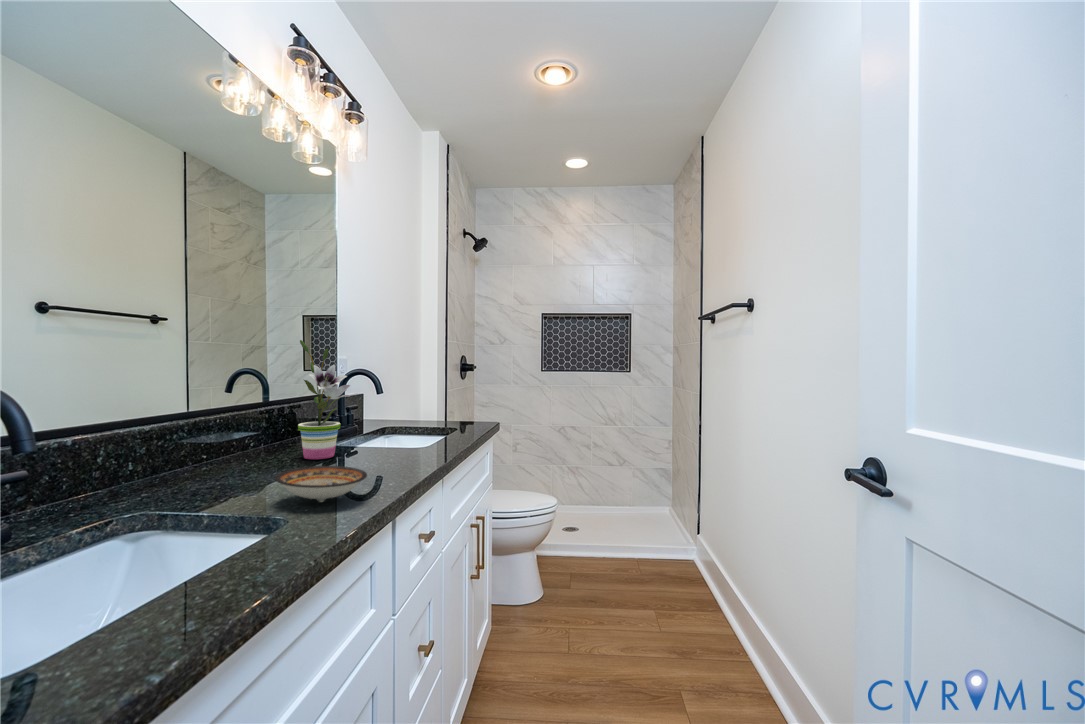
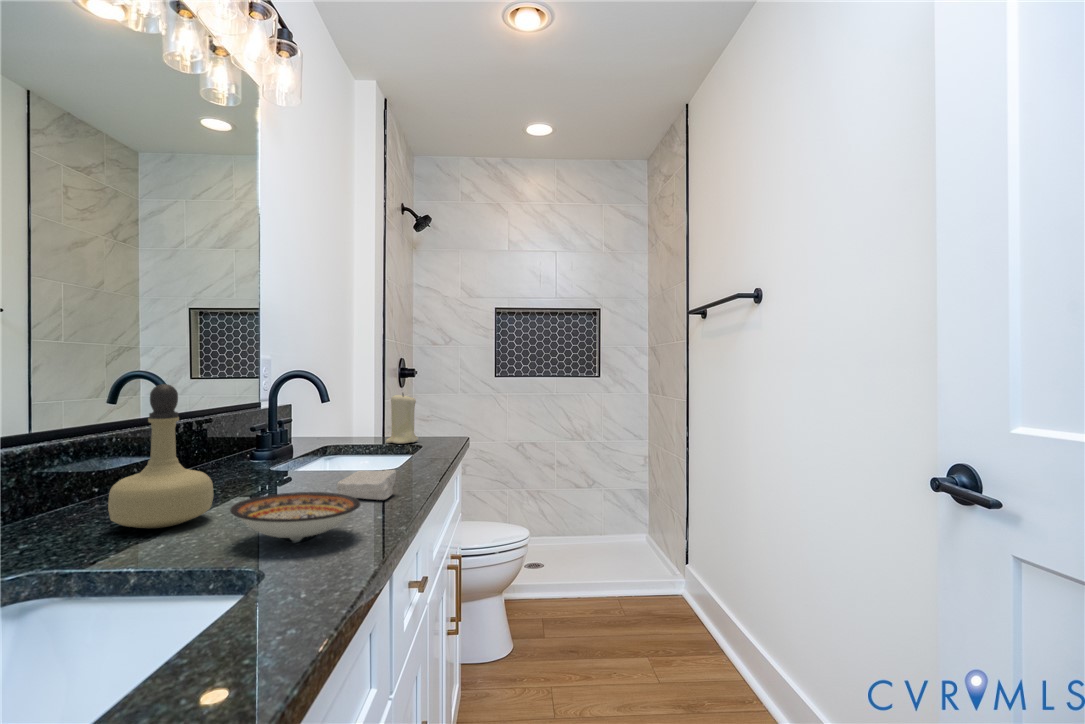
potted plant: present [298,340,350,459] -> none [230,328,300,488]
perfume bottle: none [202,384,275,486] -> present [108,384,213,528]
candle: none [430,387,456,427] -> present [386,393,418,443]
soap bar: none [367,450,412,473] -> present [337,470,396,500]

